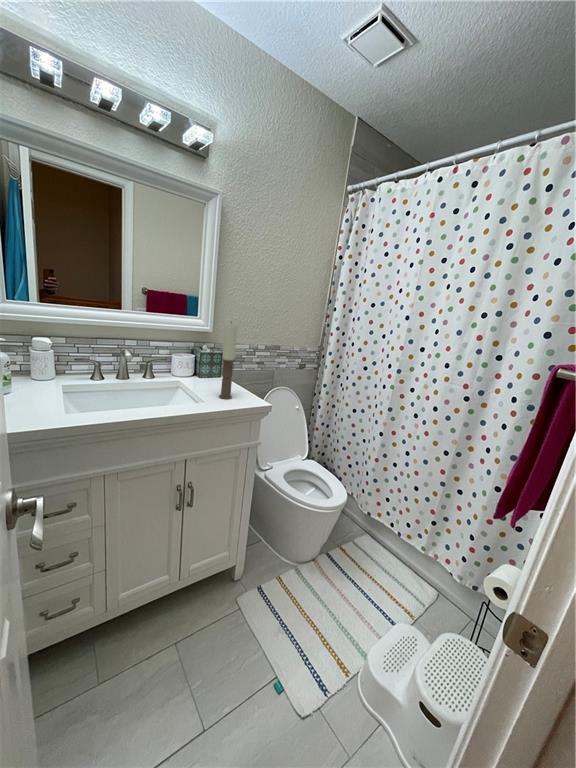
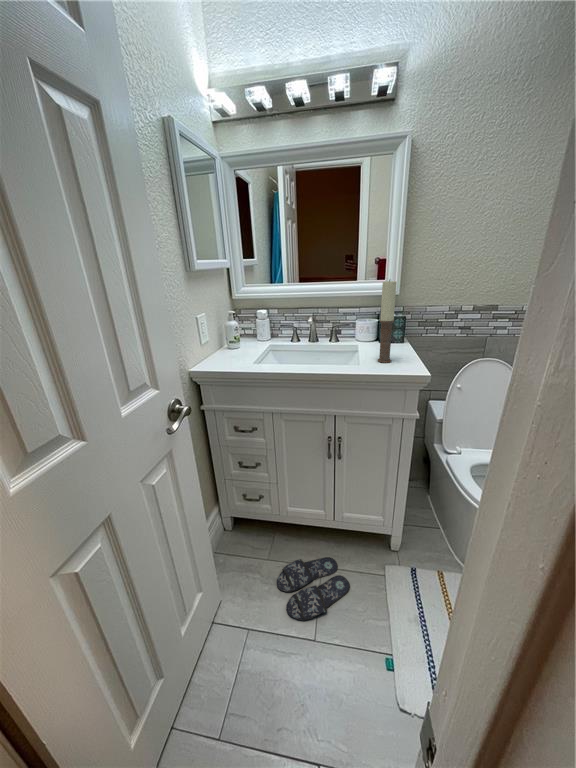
slippers: none [127,625,215,726] -> present [277,557,350,620]

